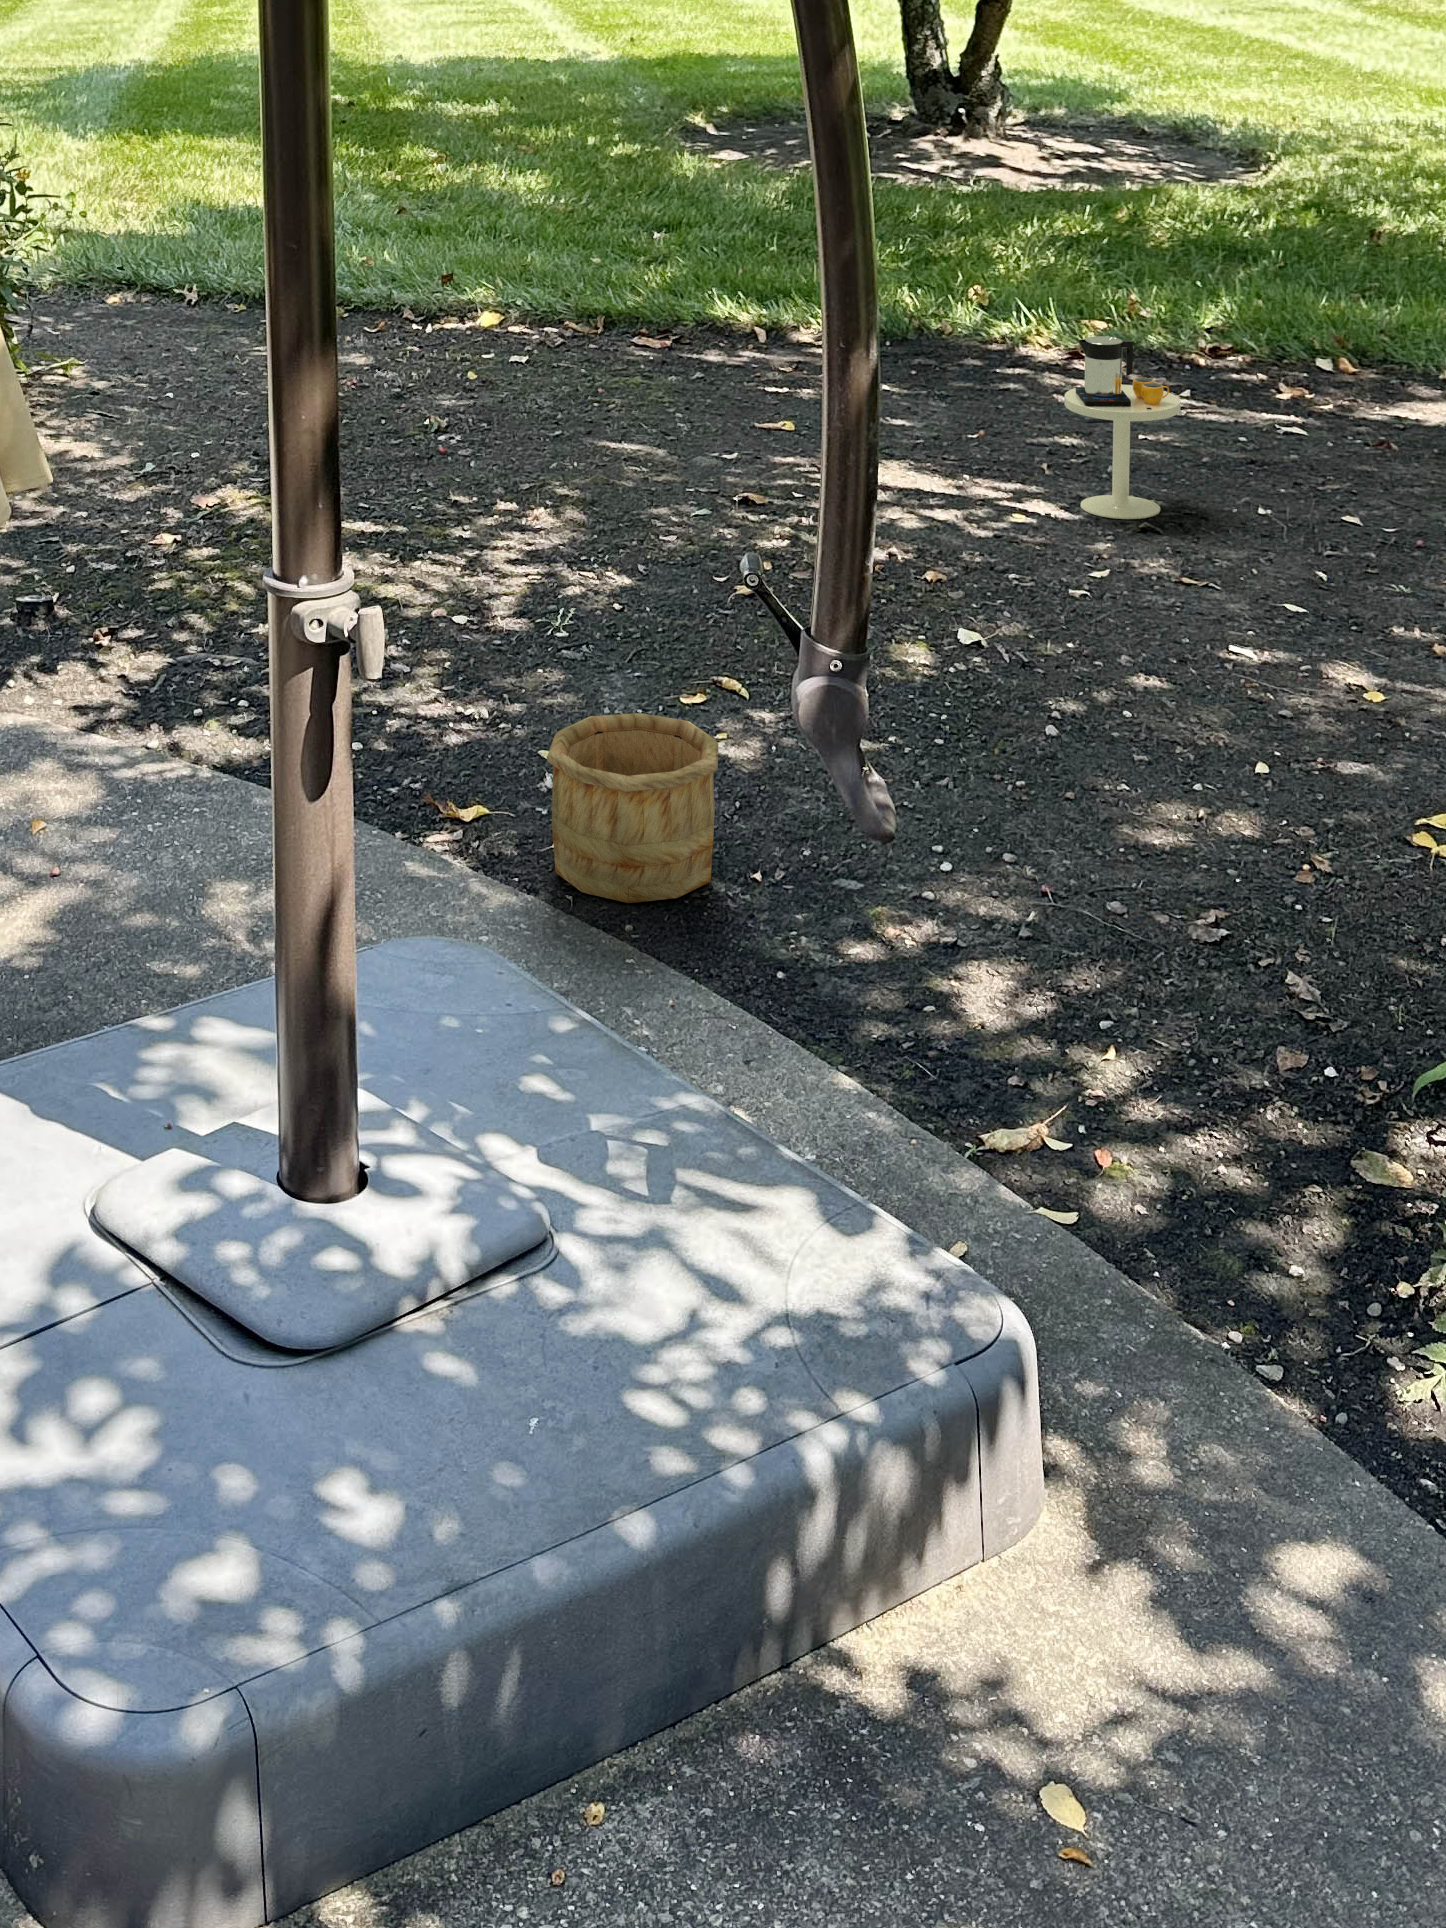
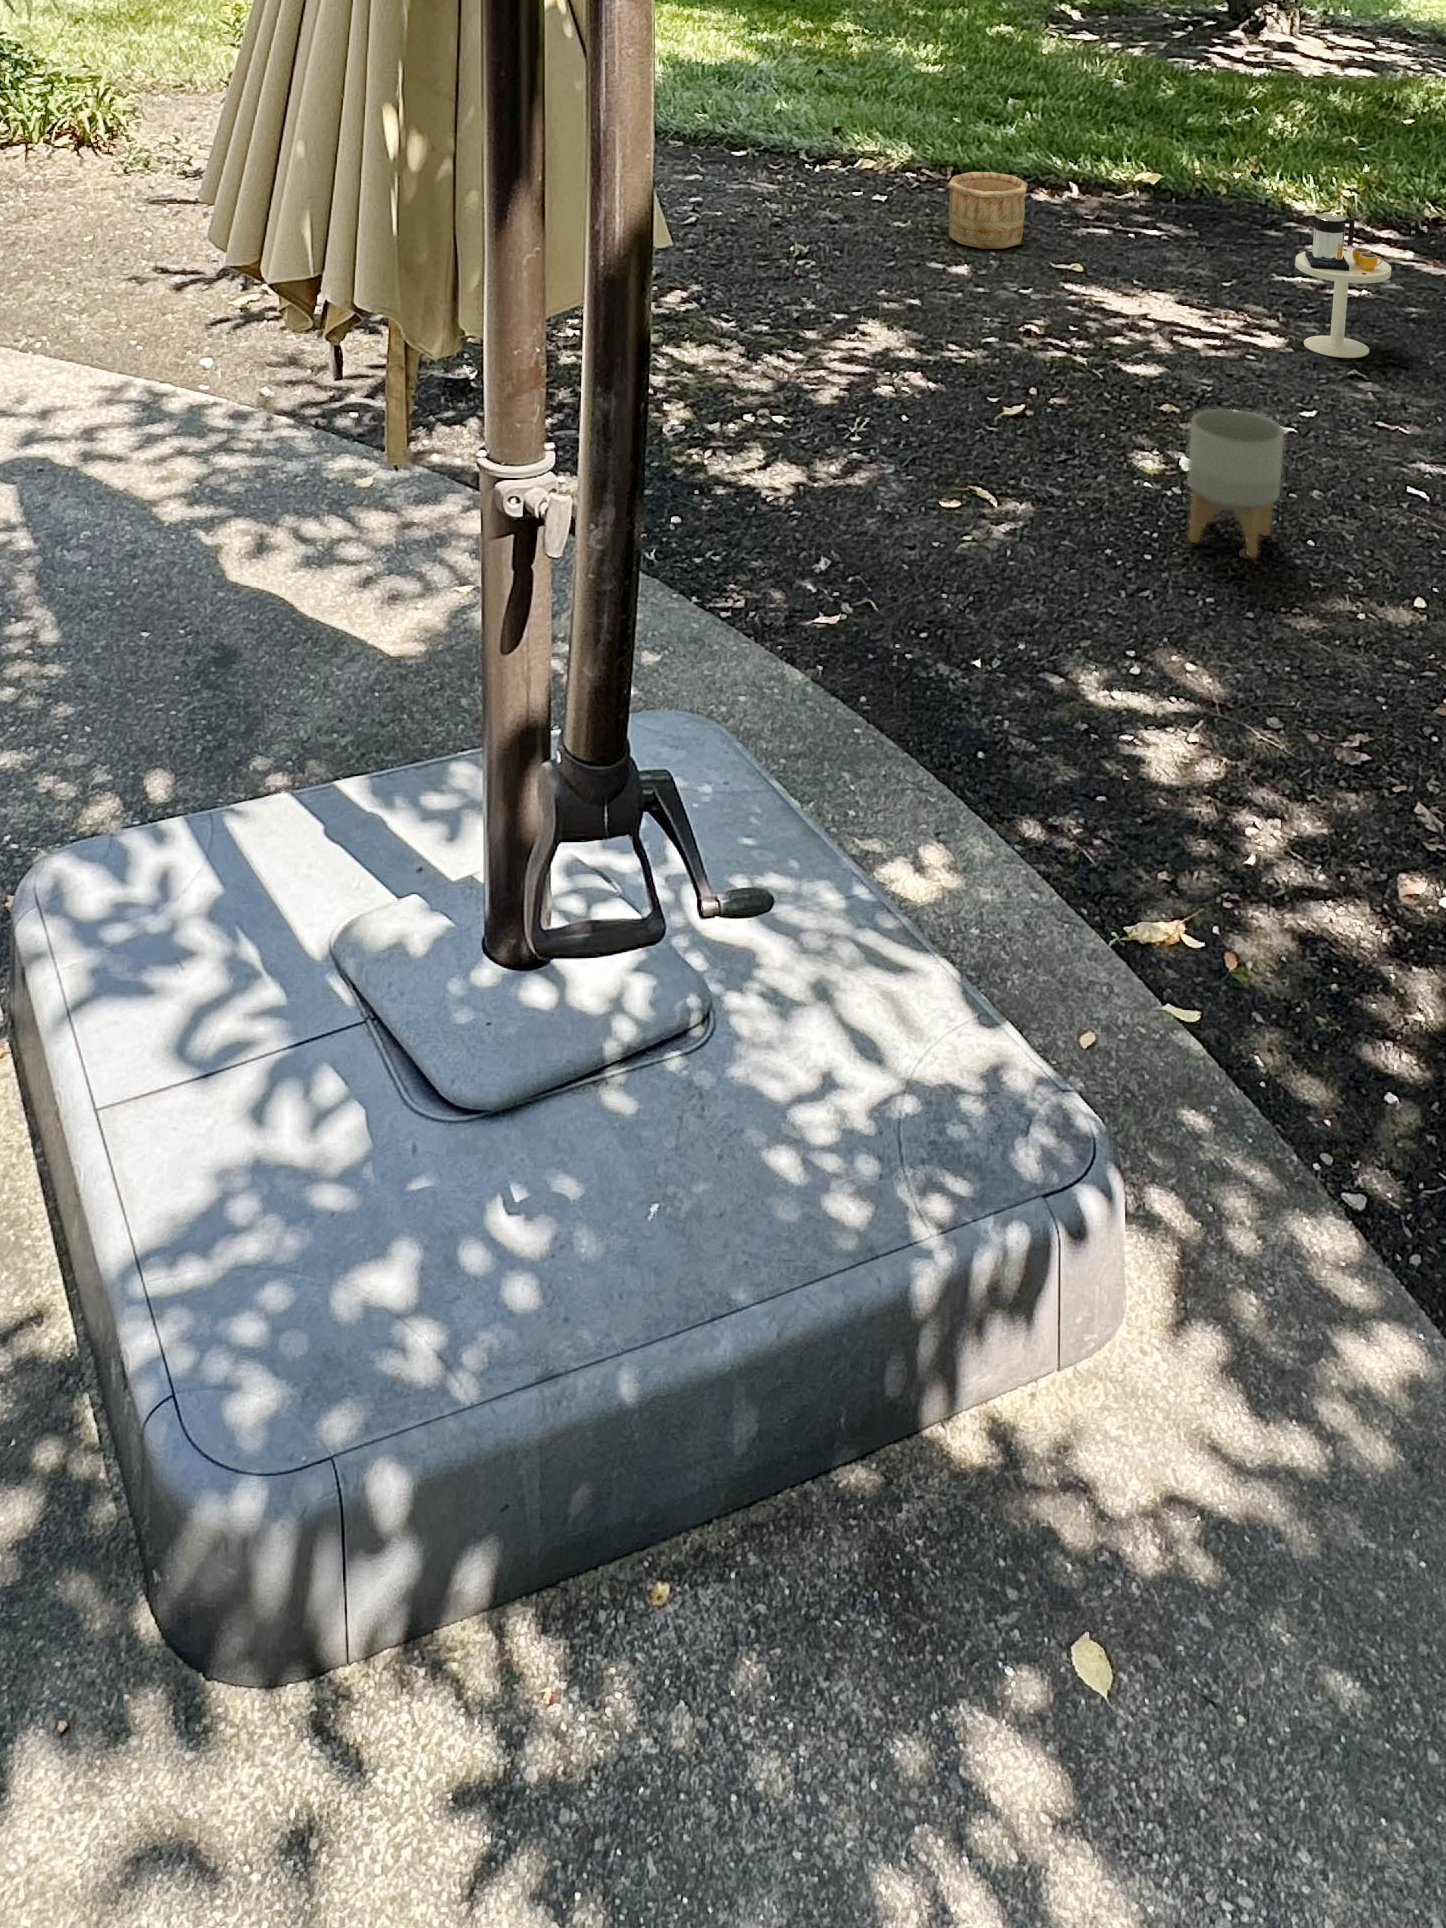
planter: none [974,568,1086,749] -> present [1187,409,1284,557]
wooden bucket: present [547,713,718,903] -> present [948,172,1028,249]

